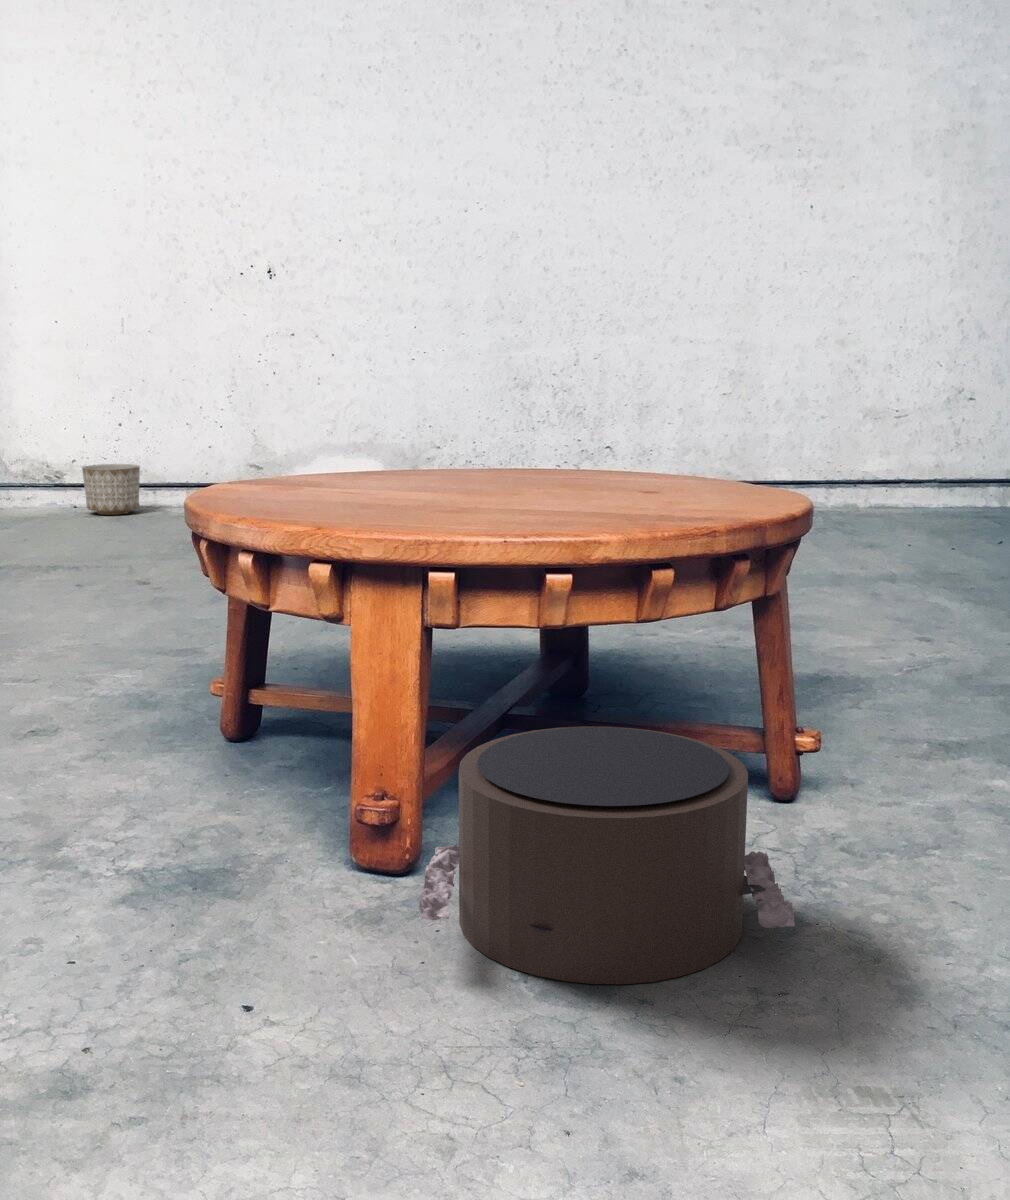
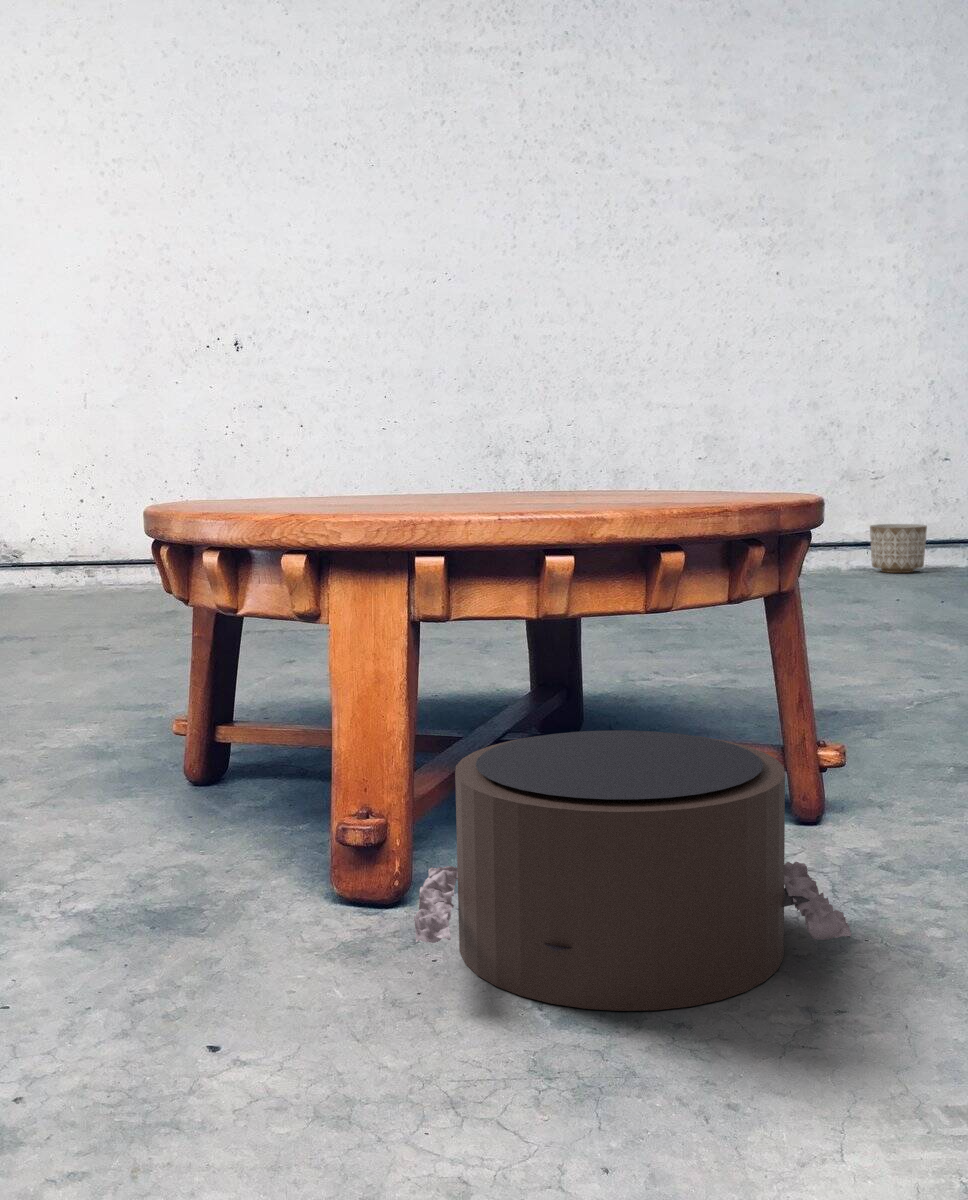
planter: present [82,464,140,515] -> present [870,524,927,573]

